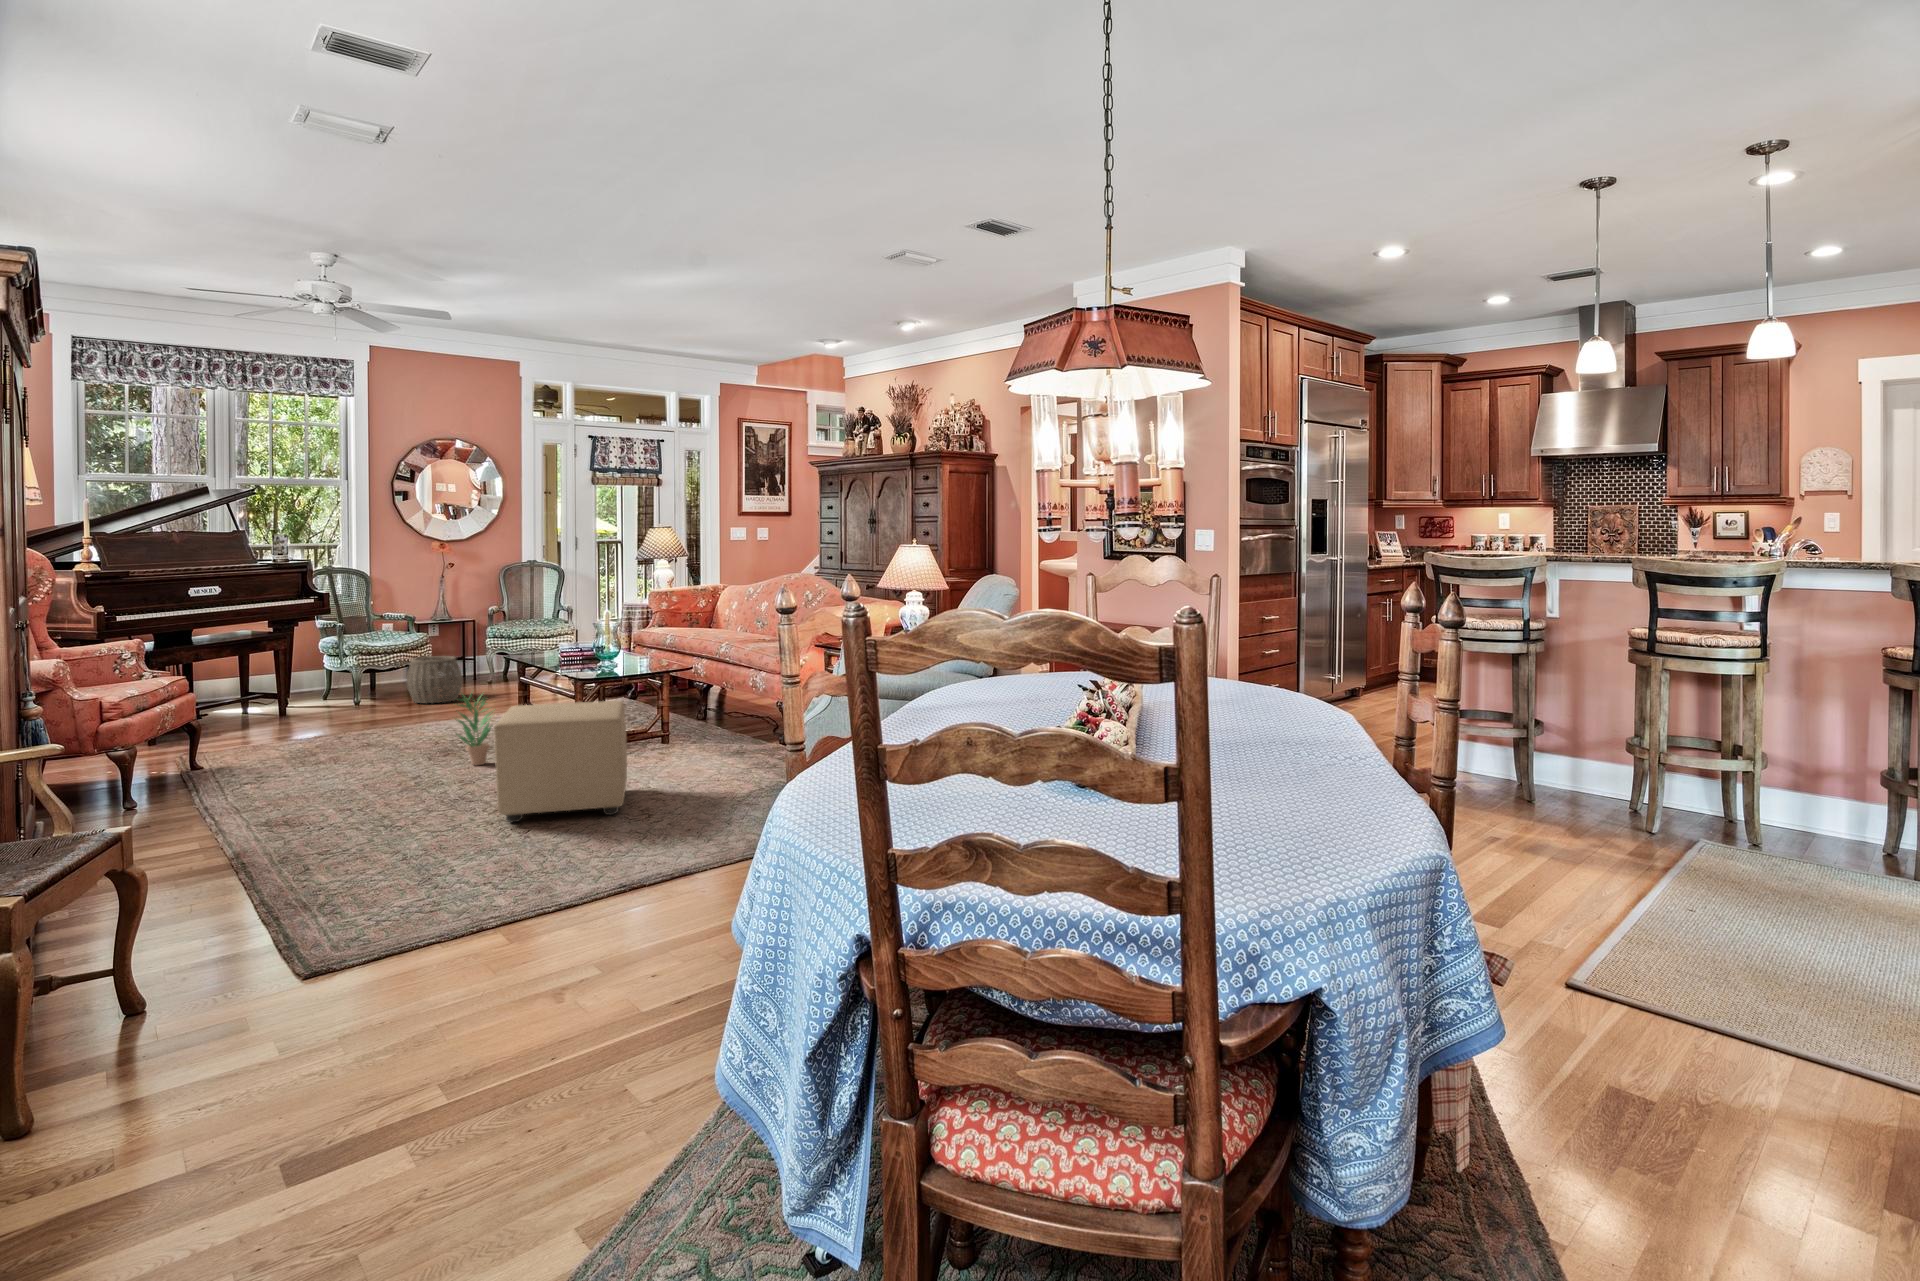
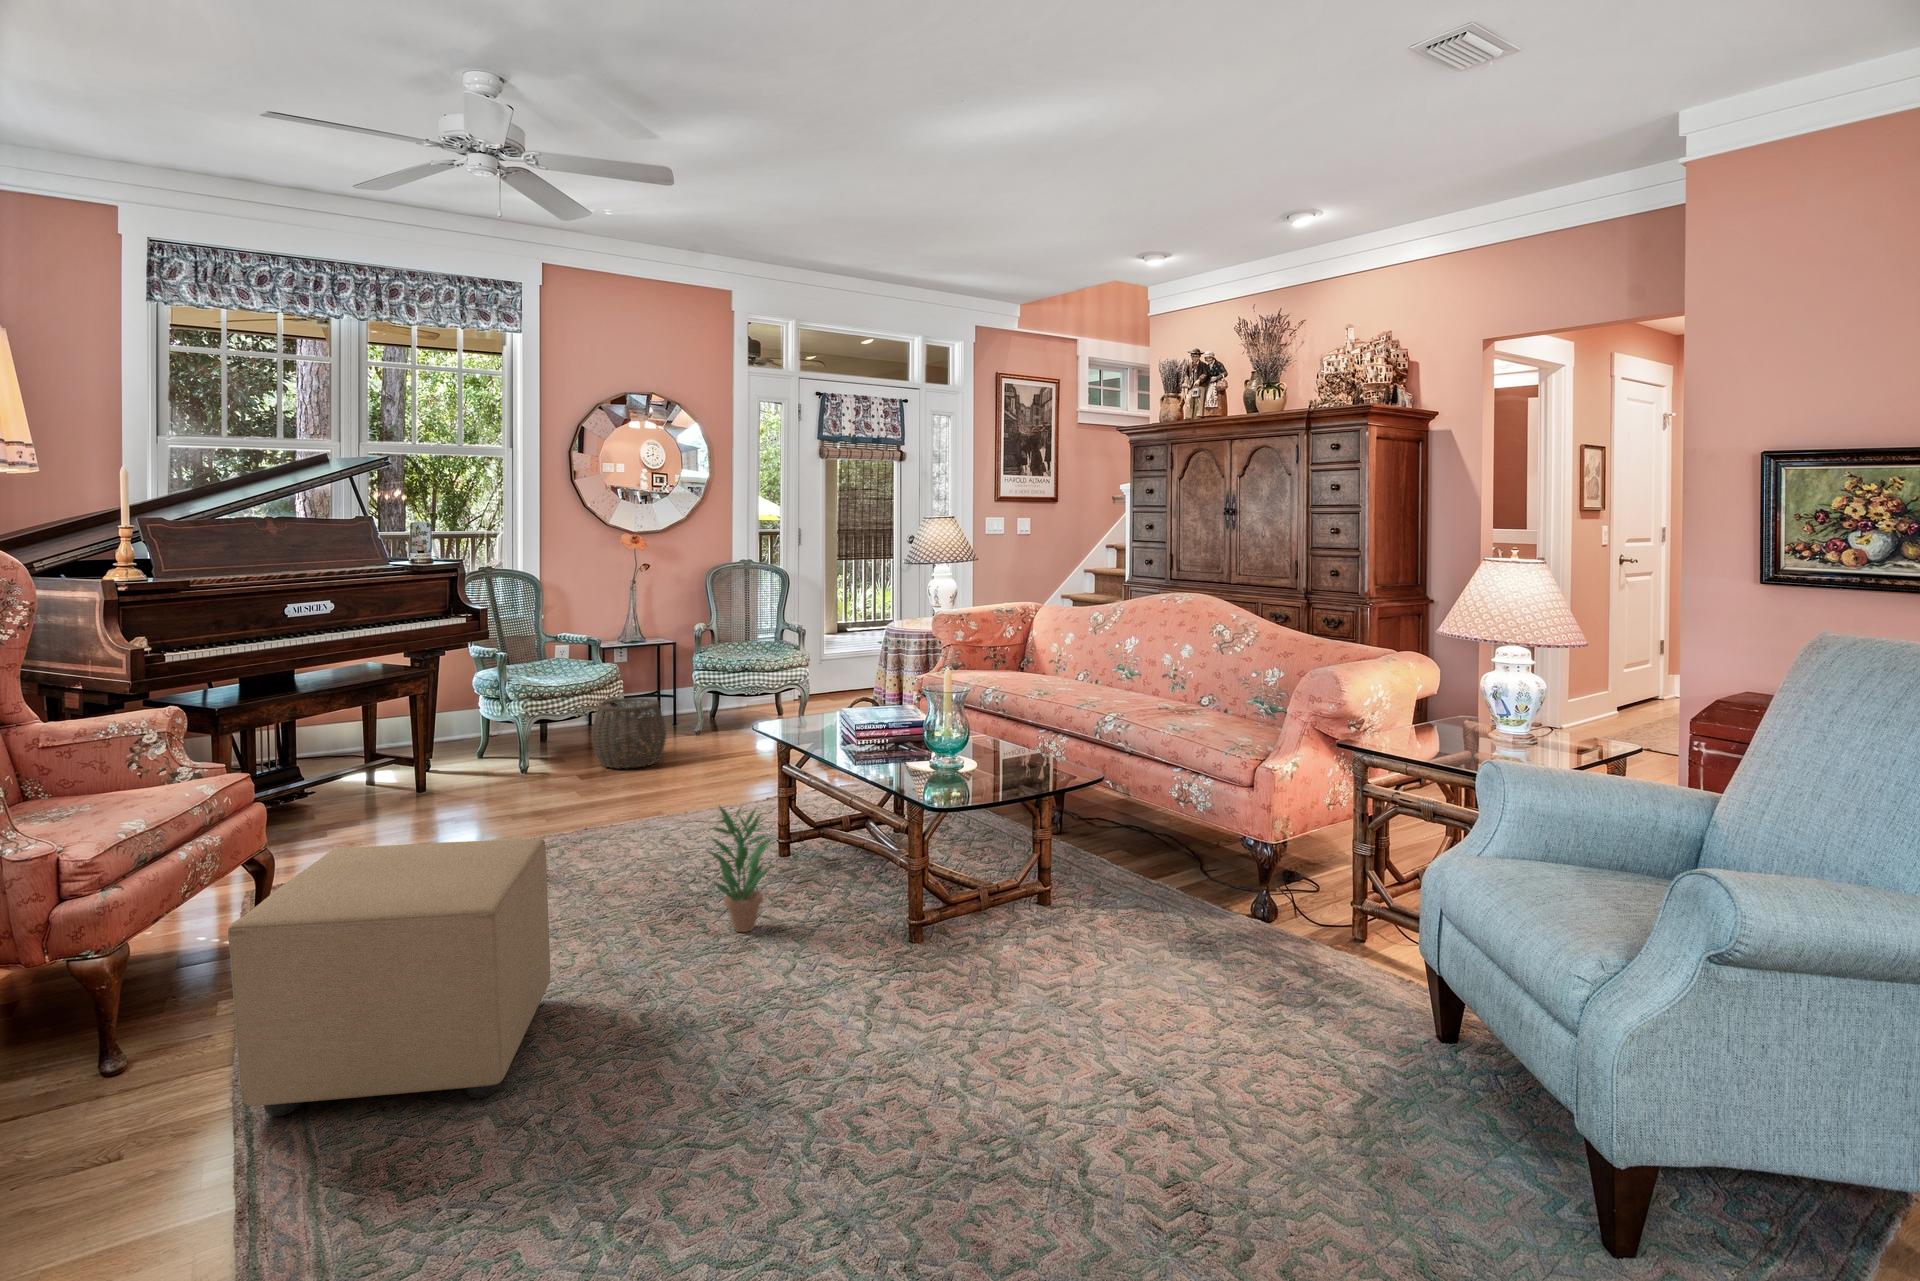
ottoman: present [494,701,627,822] -> present [228,838,550,1116]

